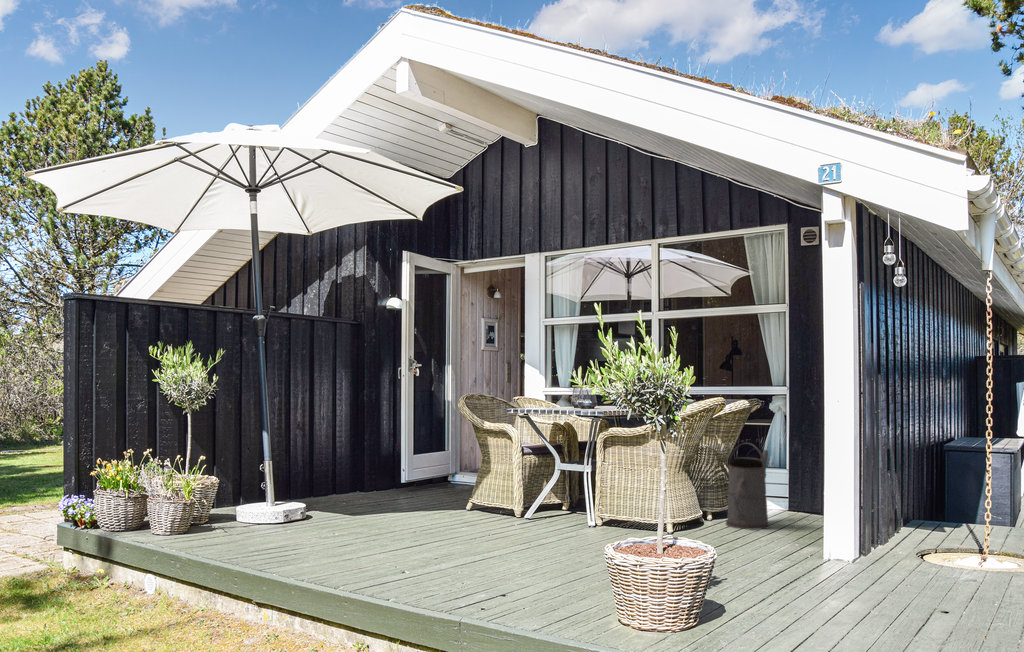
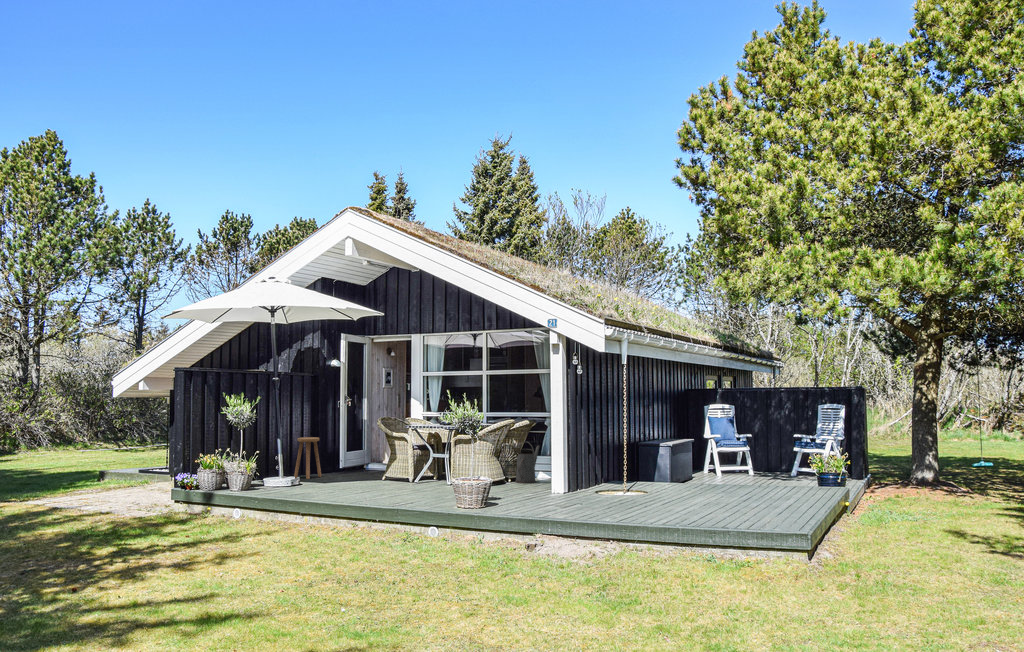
stool: none [315,428,364,504] -> present [294,437,321,479]

